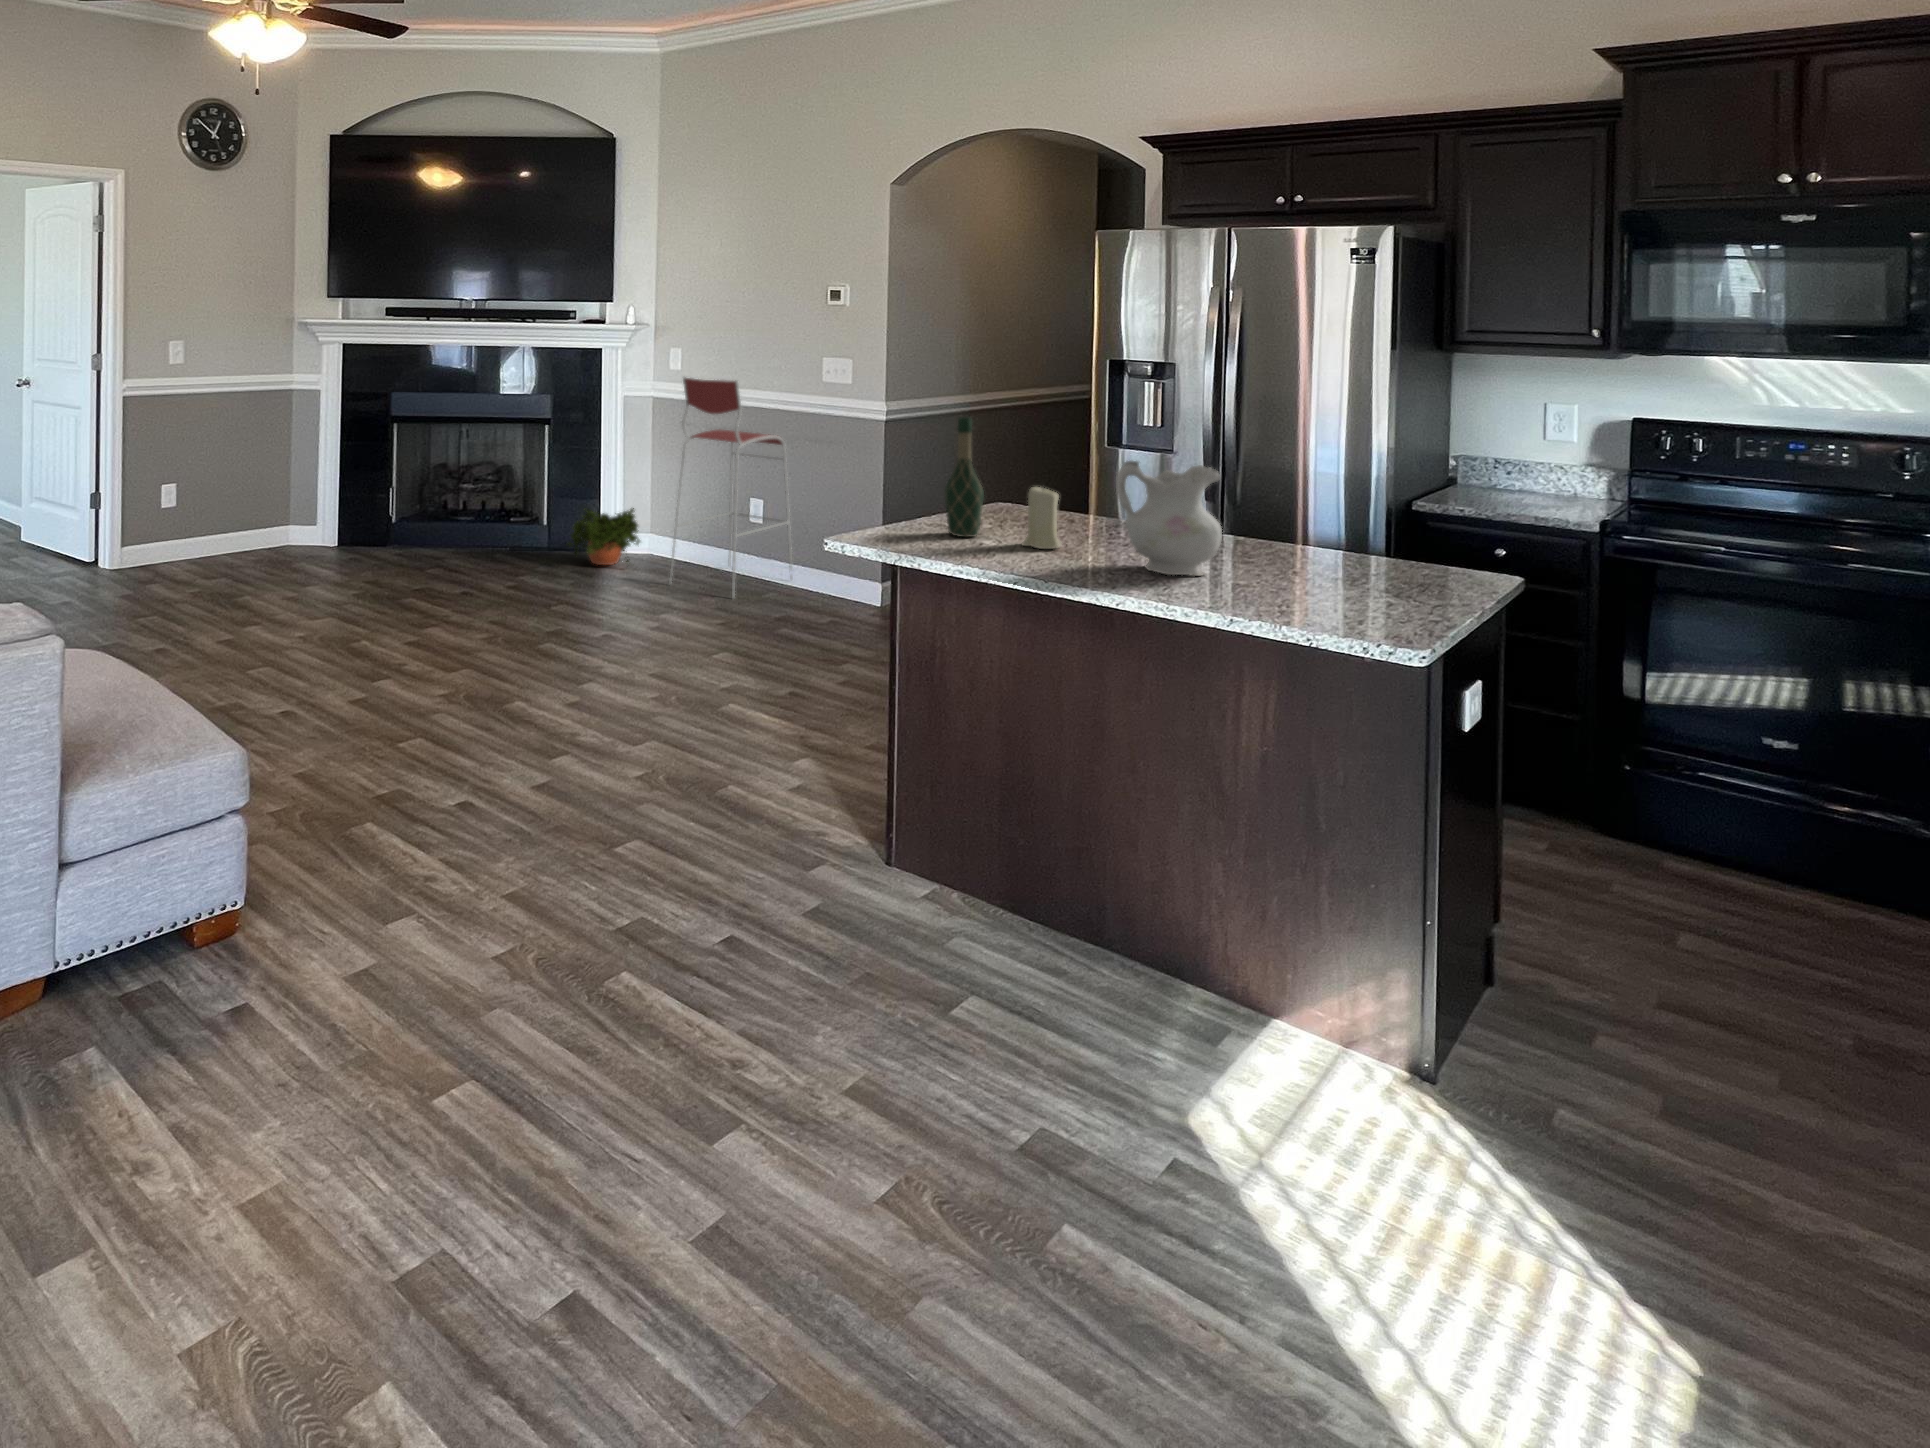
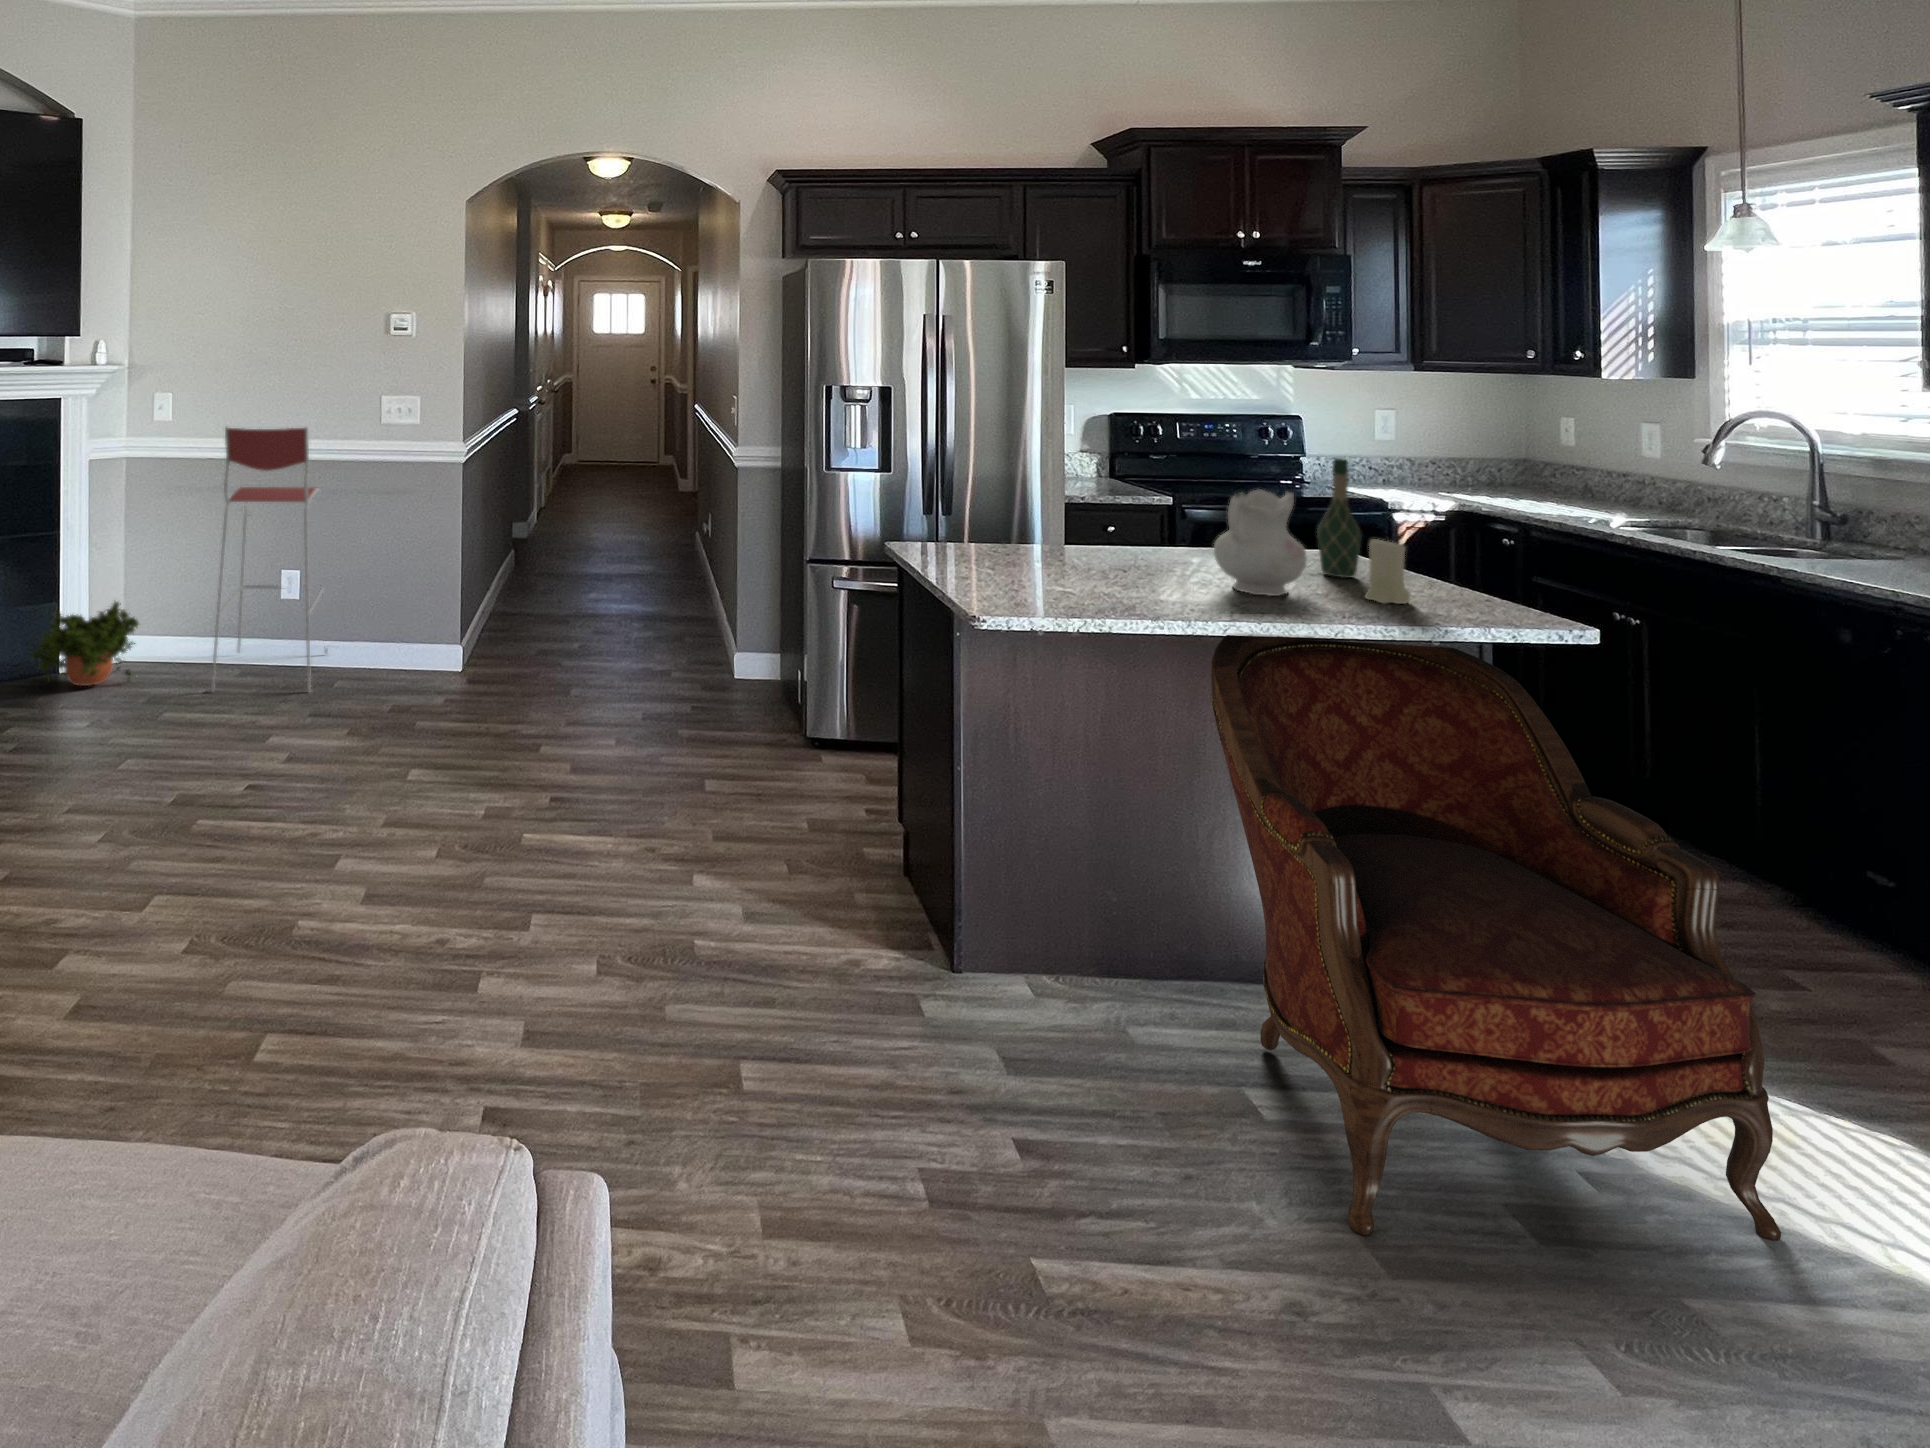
wine bottle: present [944,417,984,537] -> present [1317,458,1362,578]
candle: present [1022,487,1061,549] -> present [1365,539,1410,604]
armchair: none [797,584,1266,1246] -> present [1211,635,1781,1241]

